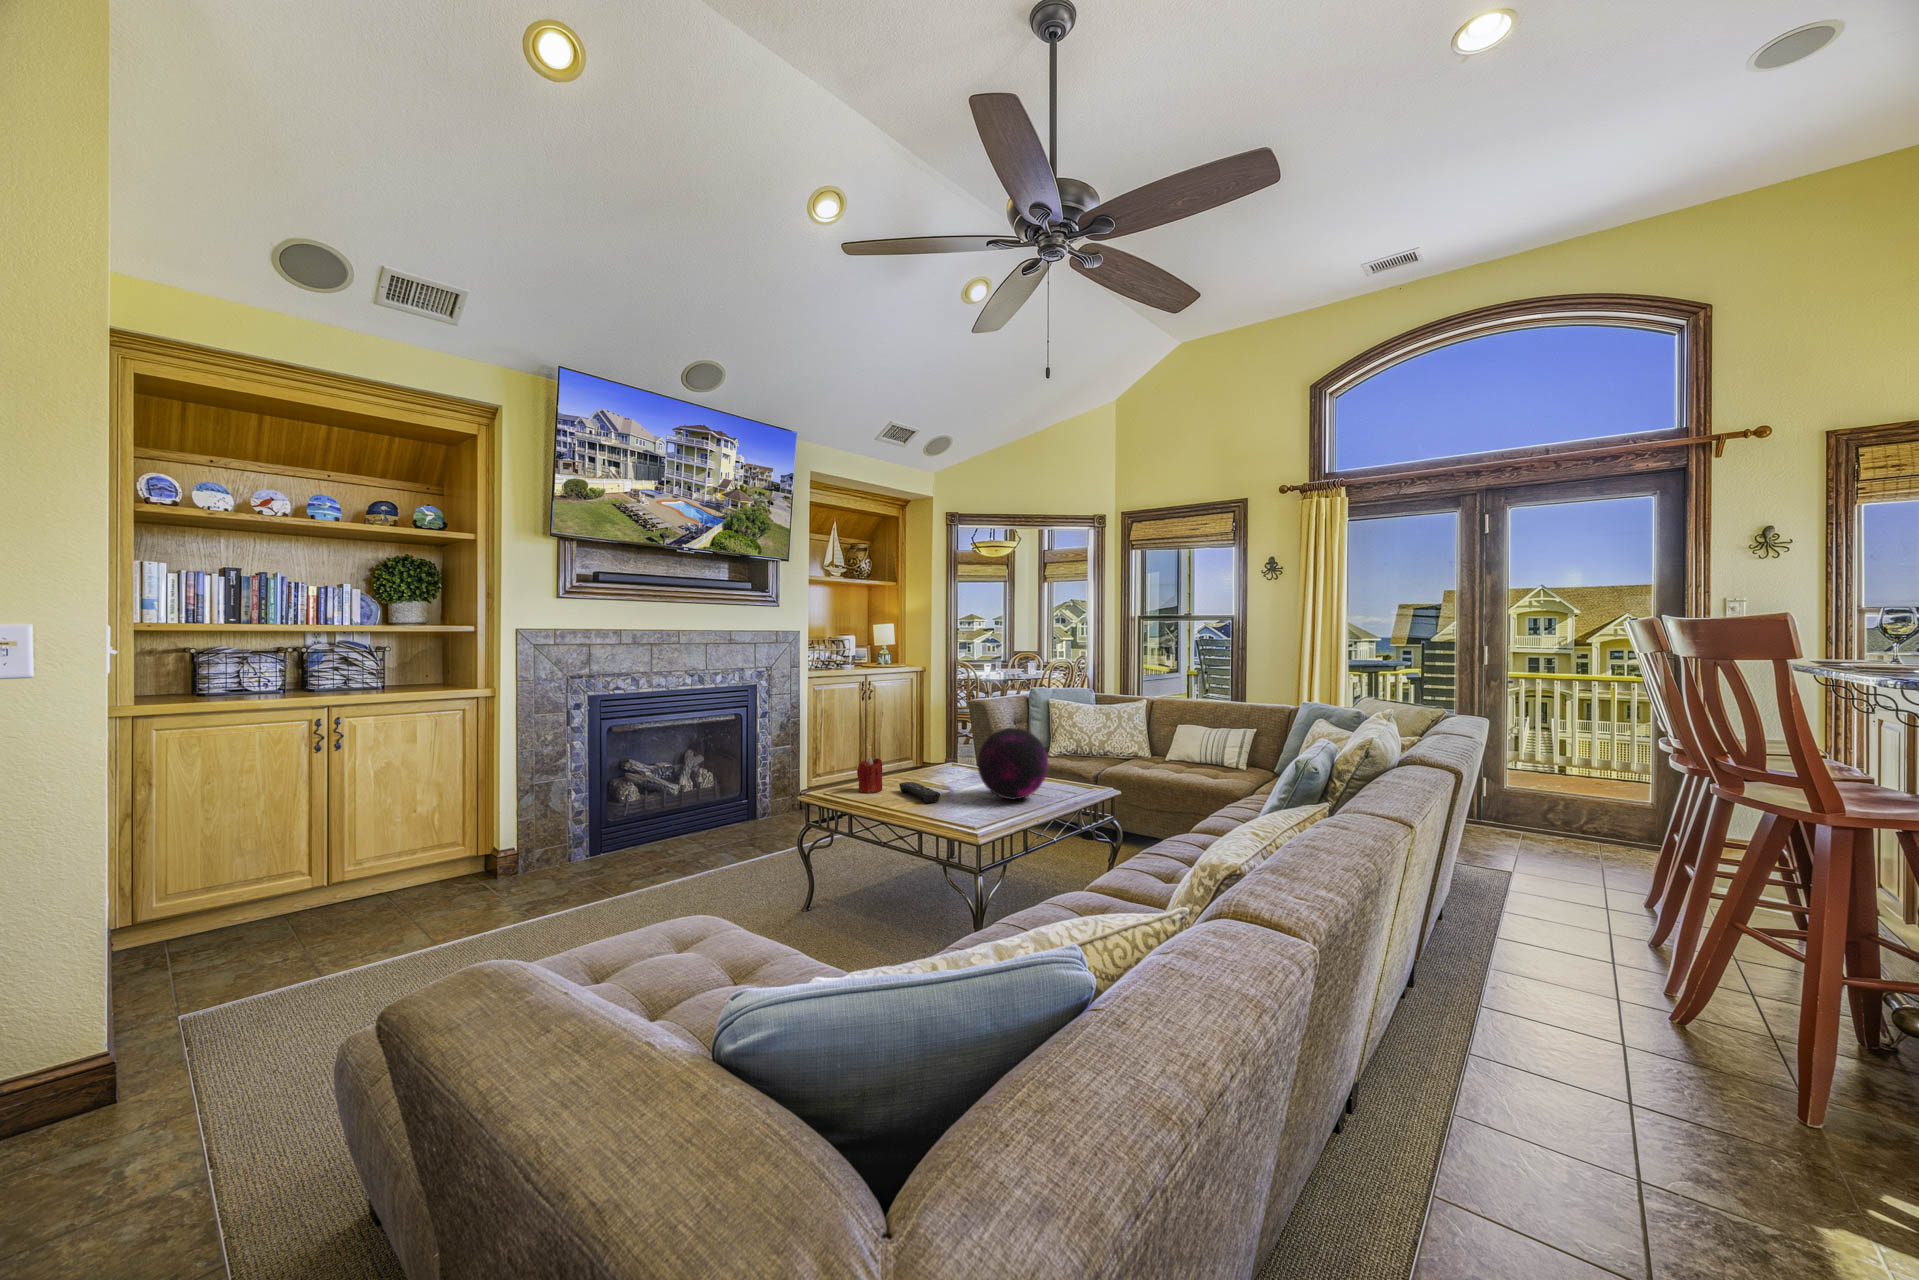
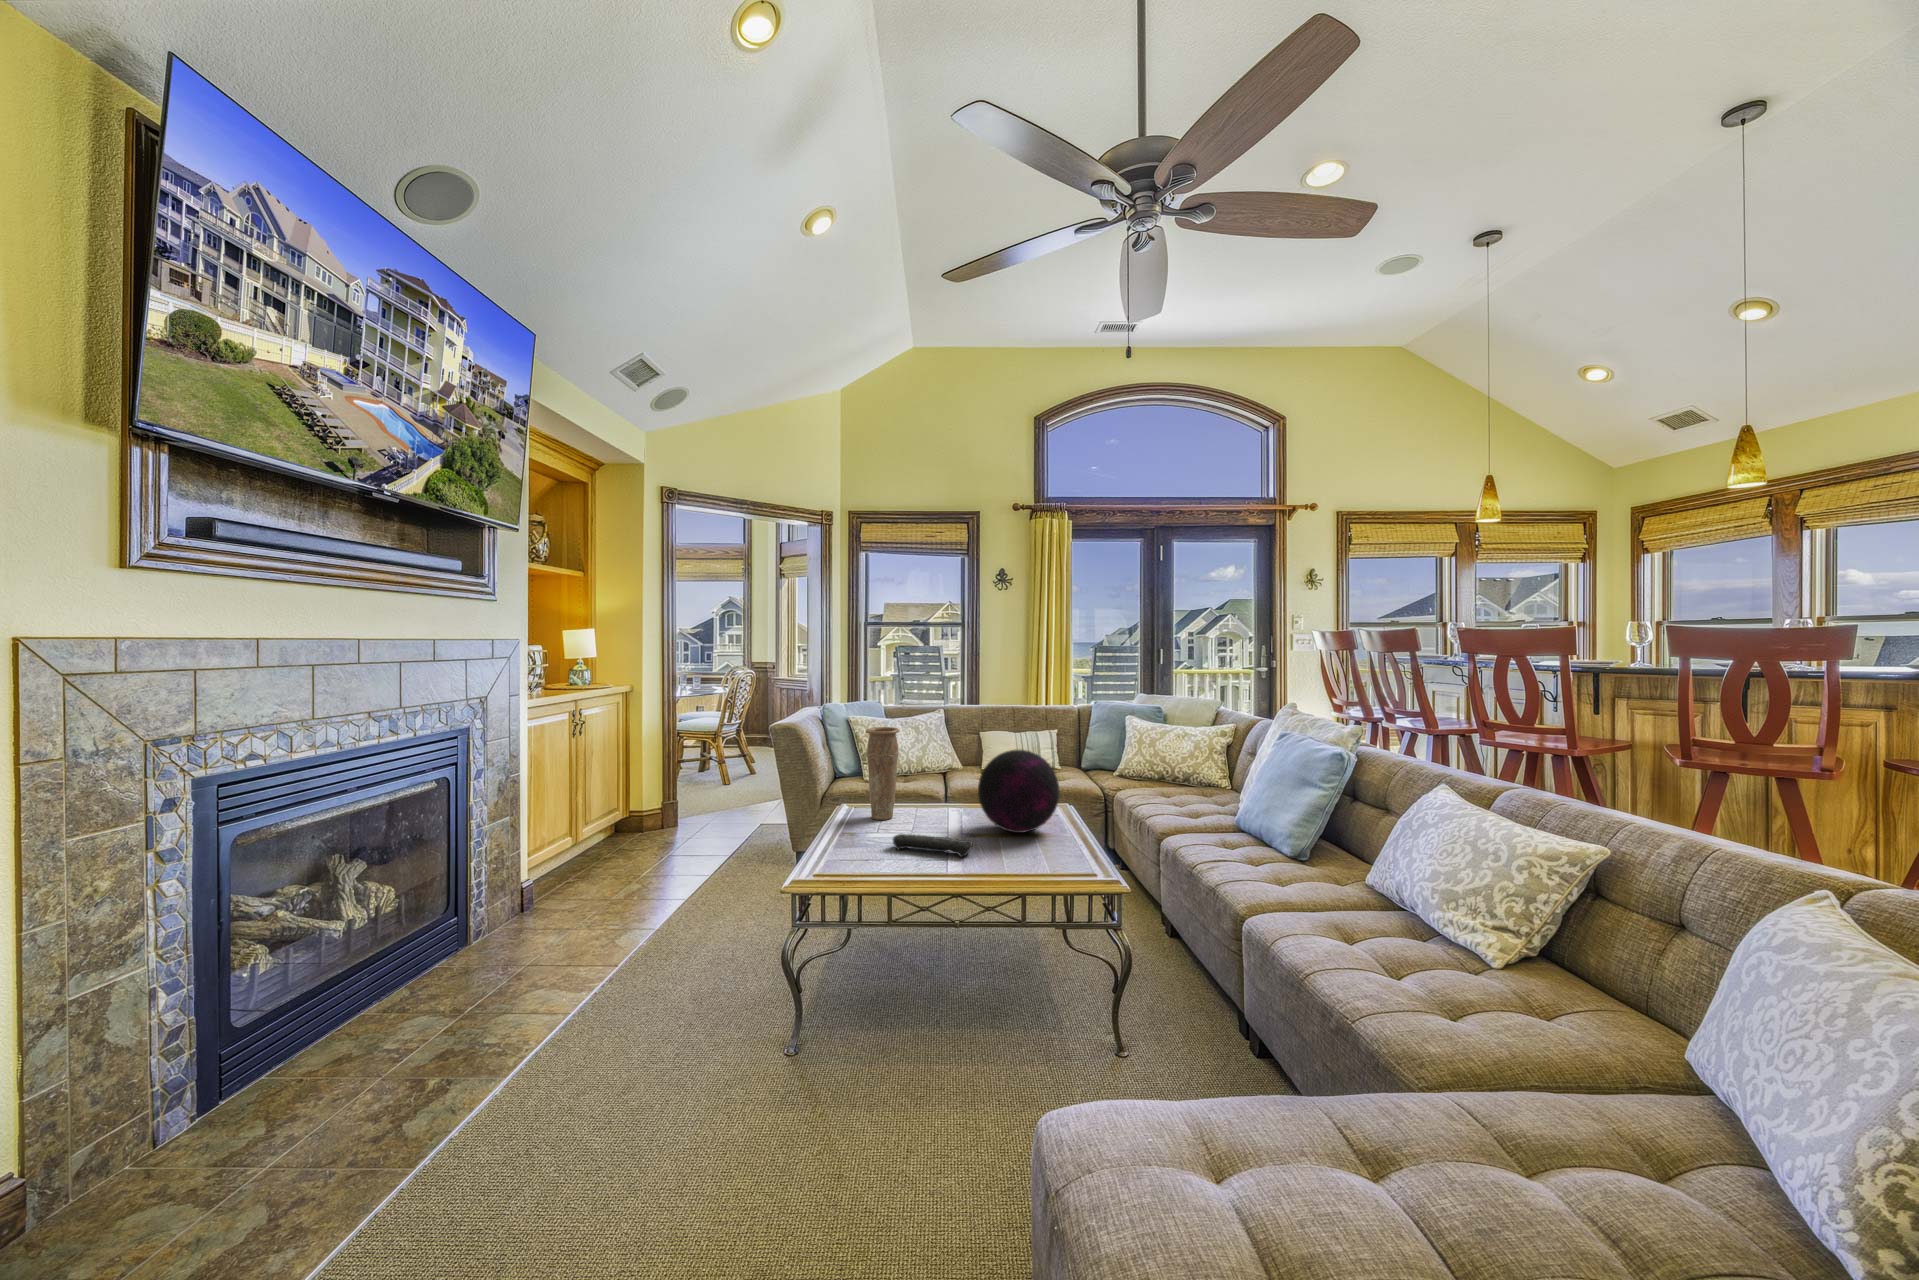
vase: none [935,703,963,777] -> present [866,727,900,820]
candle: present [857,757,882,793] -> none [840,810,873,861]

